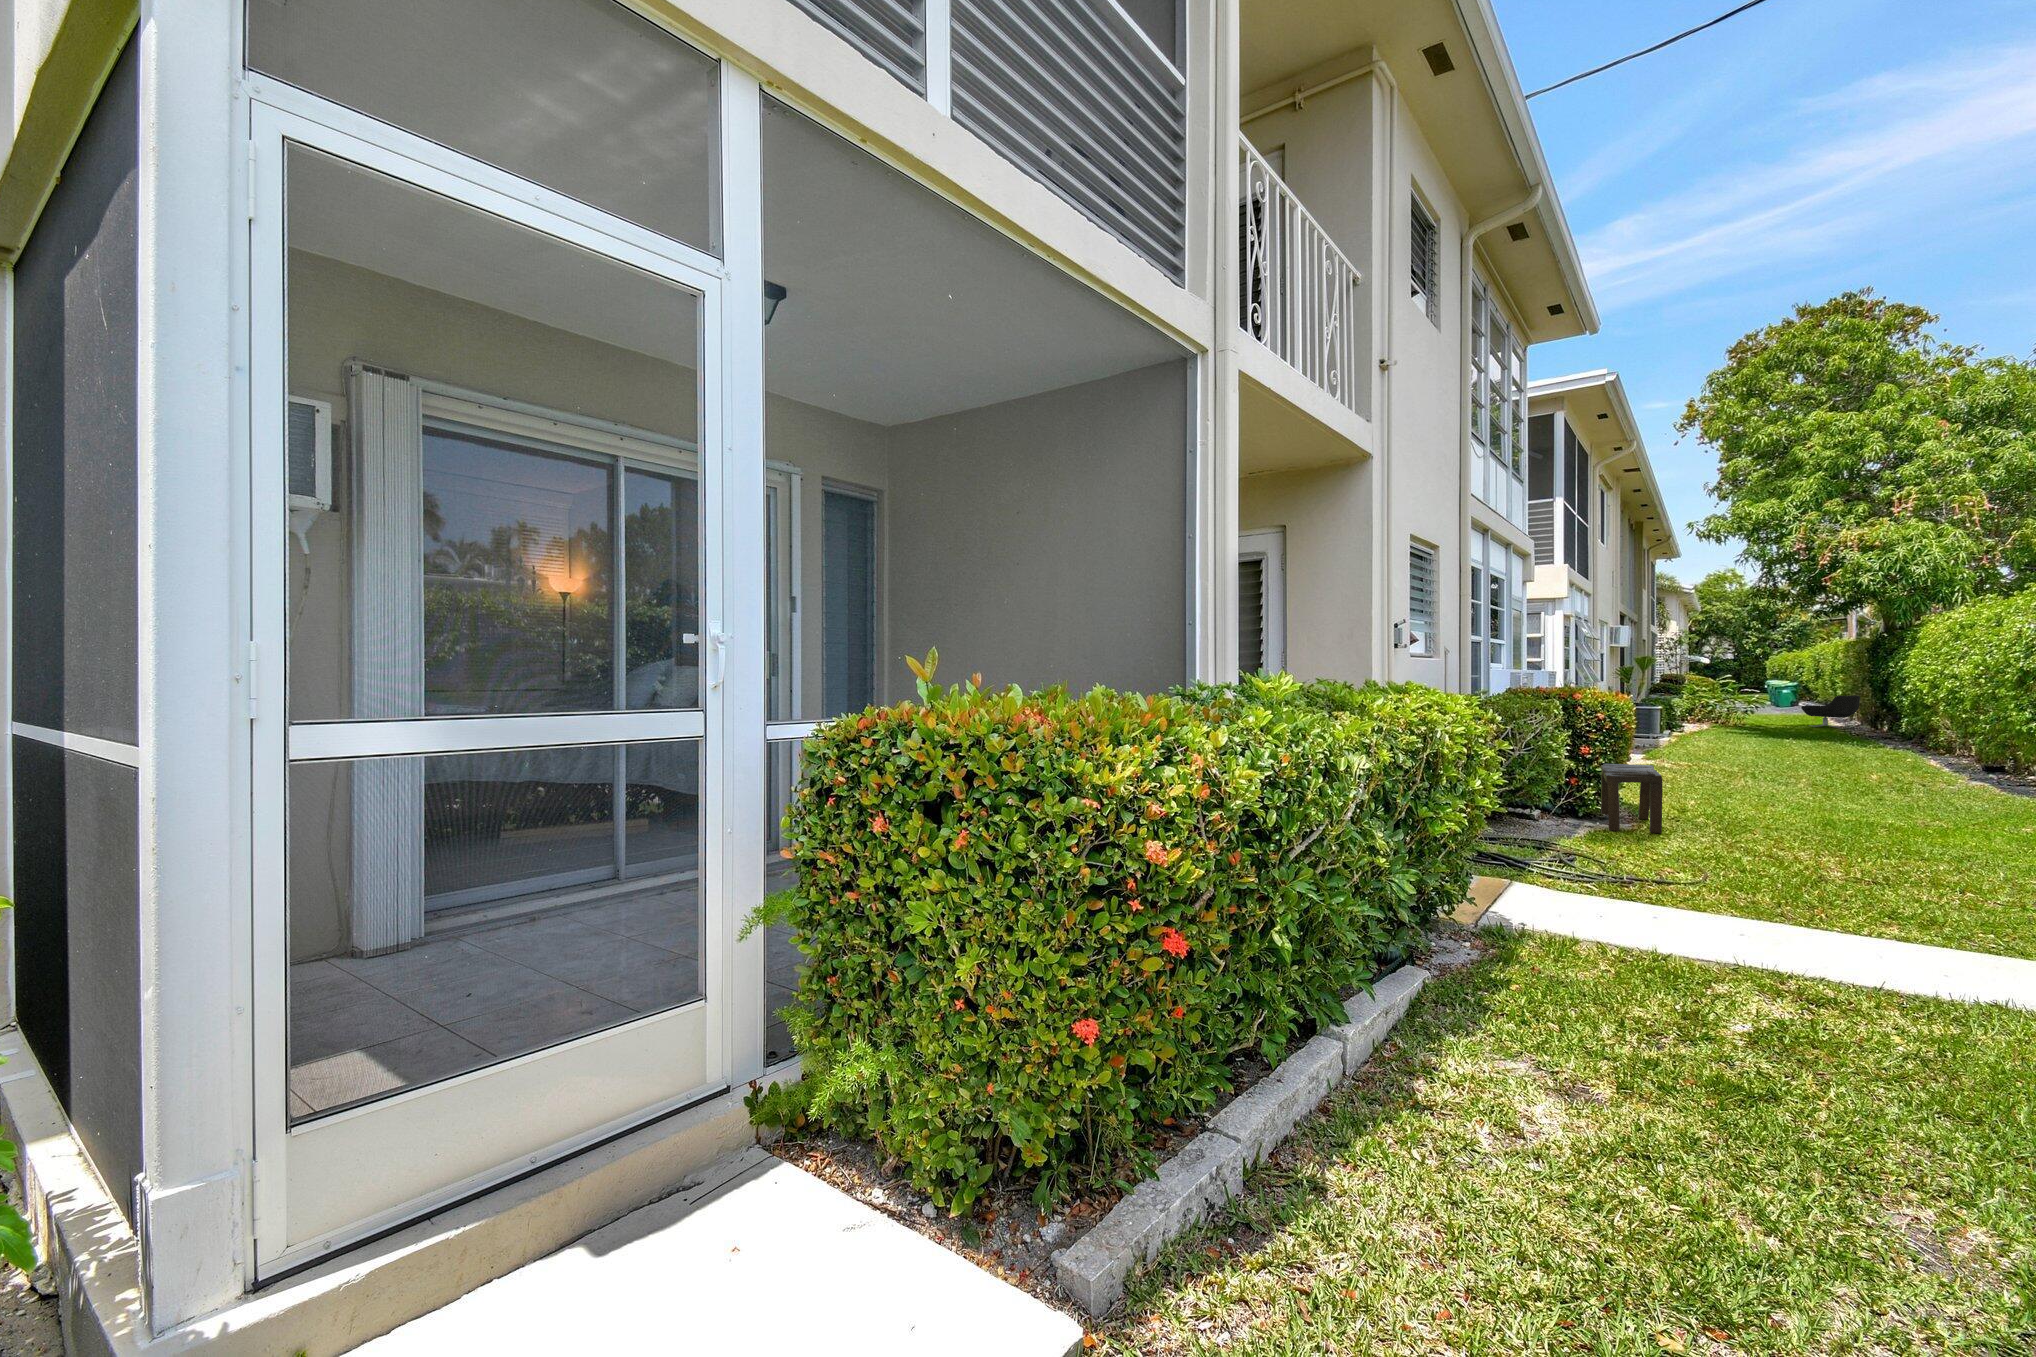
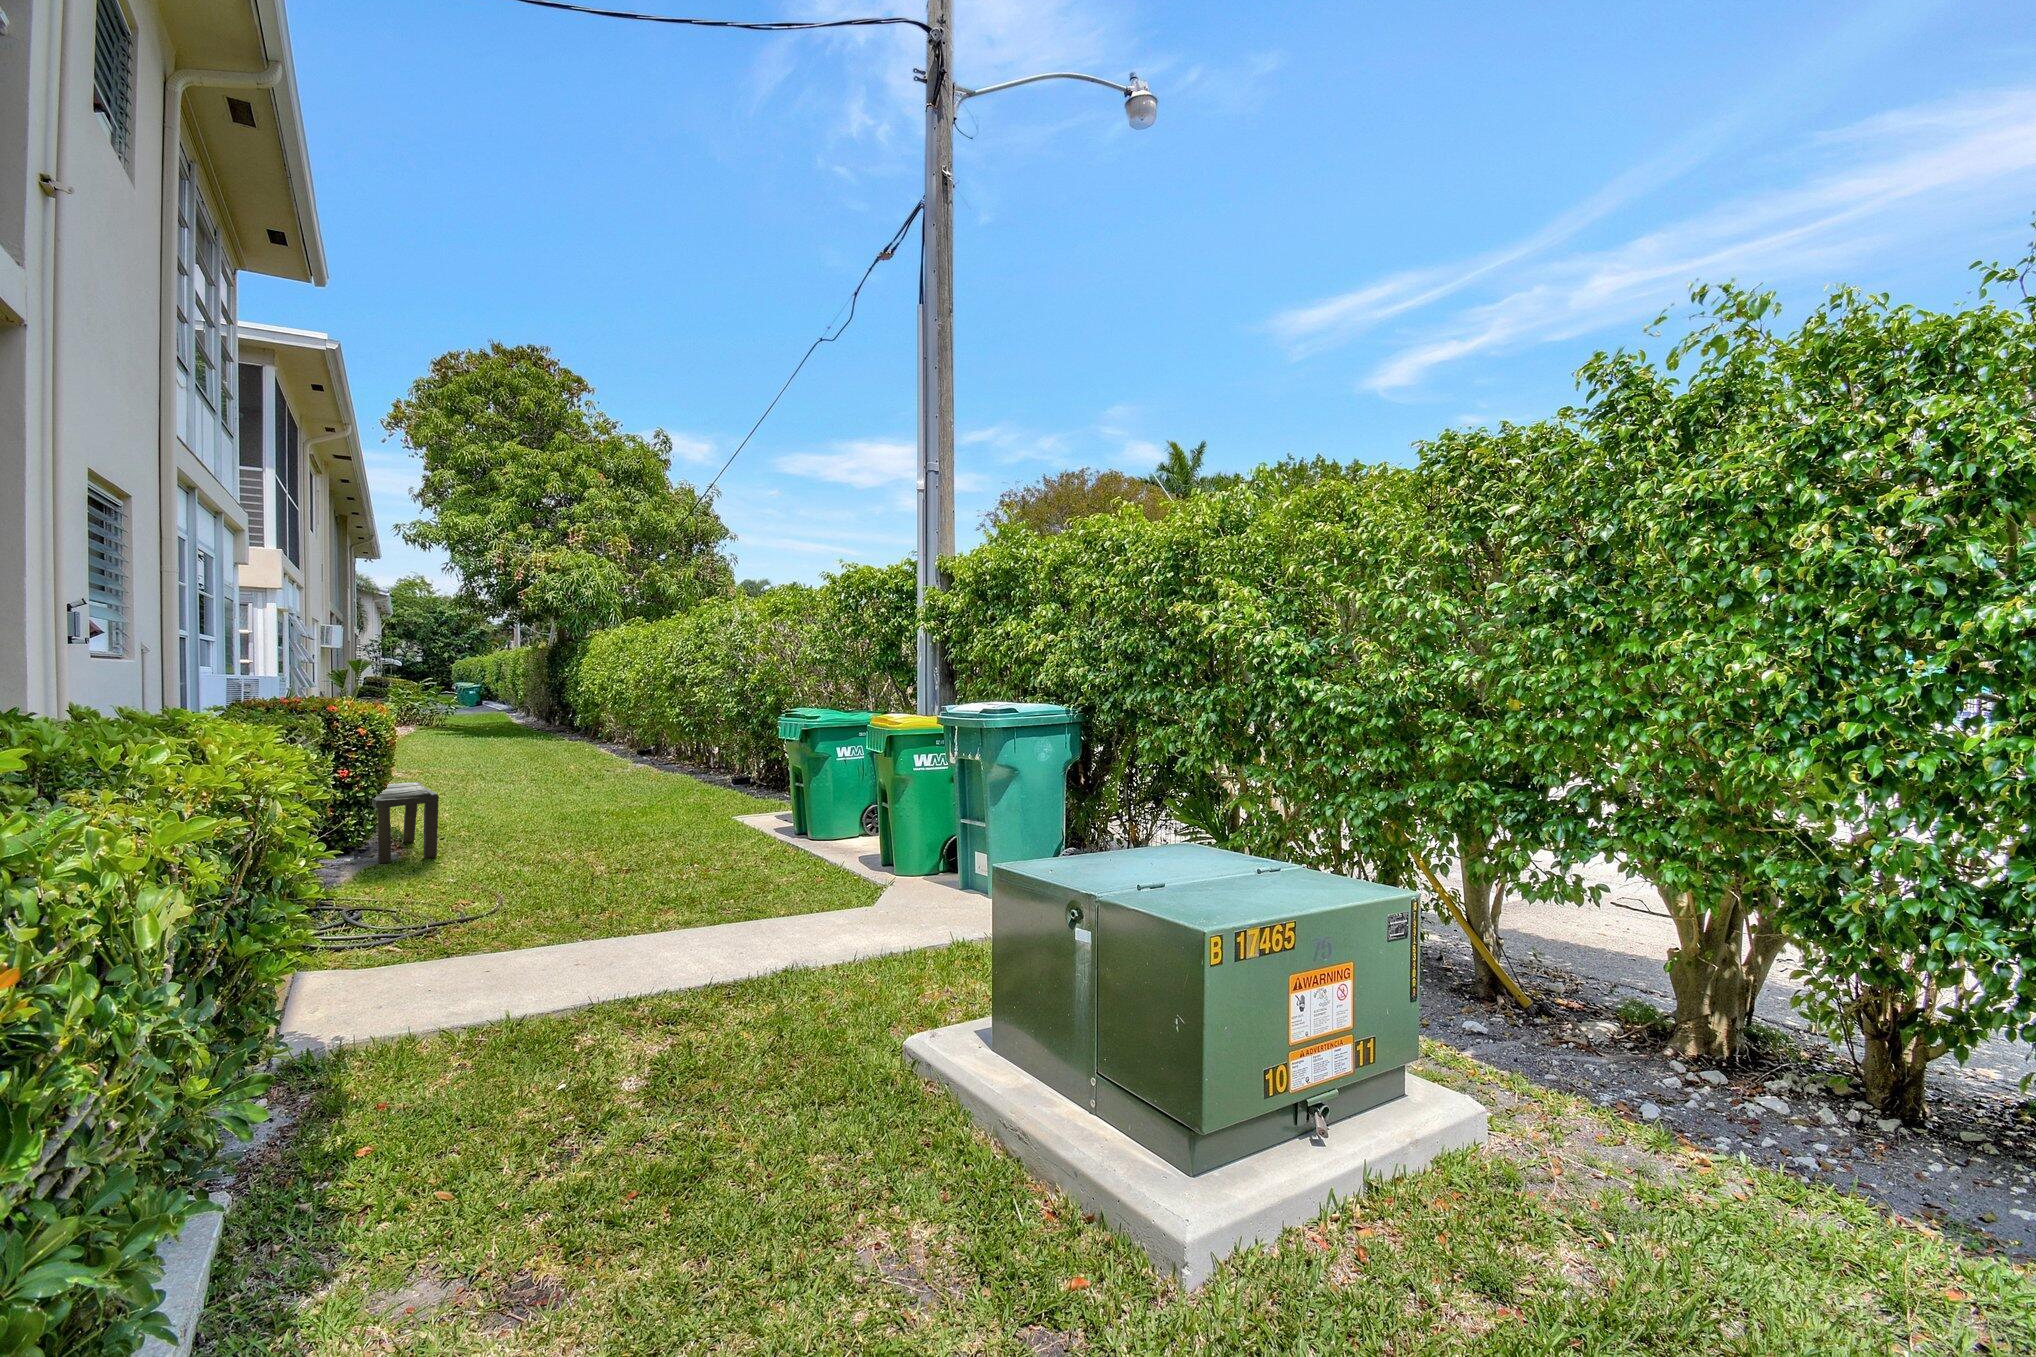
lounge chair: present [1801,695,1860,727] -> none [496,695,540,723]

